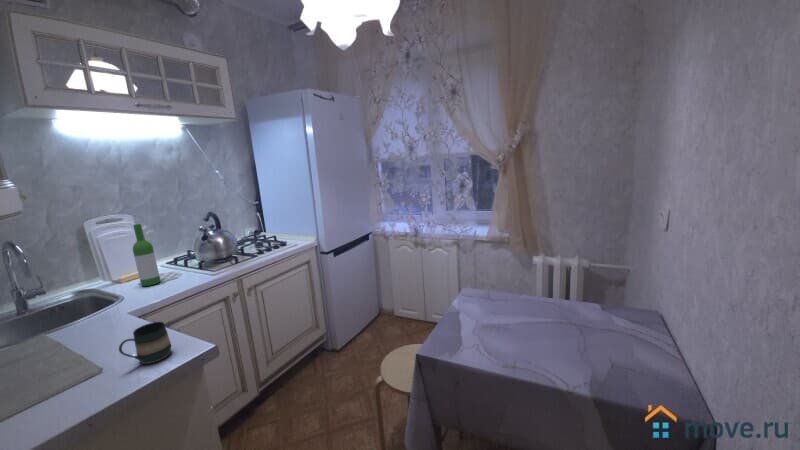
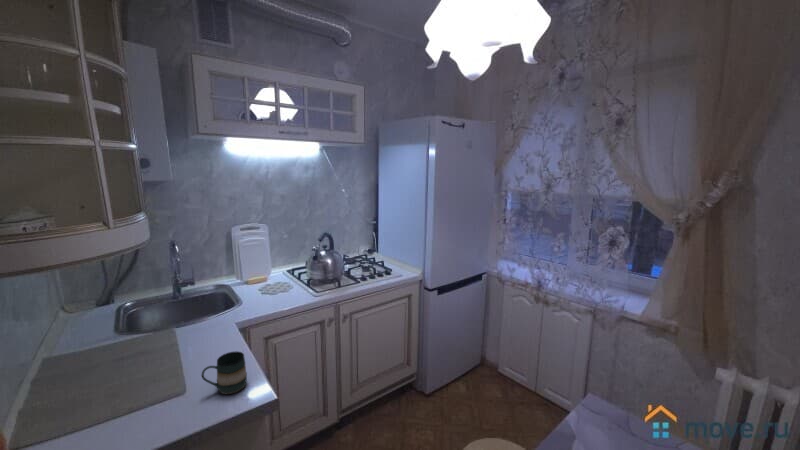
wine bottle: present [133,224,160,286] -> none [257,237,274,294]

